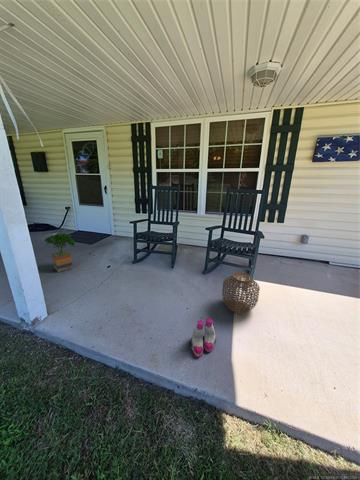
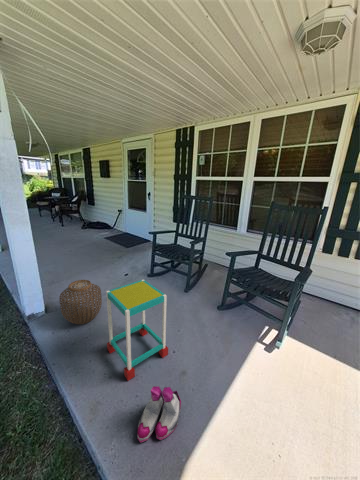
potted tree: present [44,233,75,272] -> none [69,235,98,274]
side table: none [135,256,184,331] -> present [106,280,168,381]
woven basket: present [222,272,260,313] -> present [59,280,102,324]

